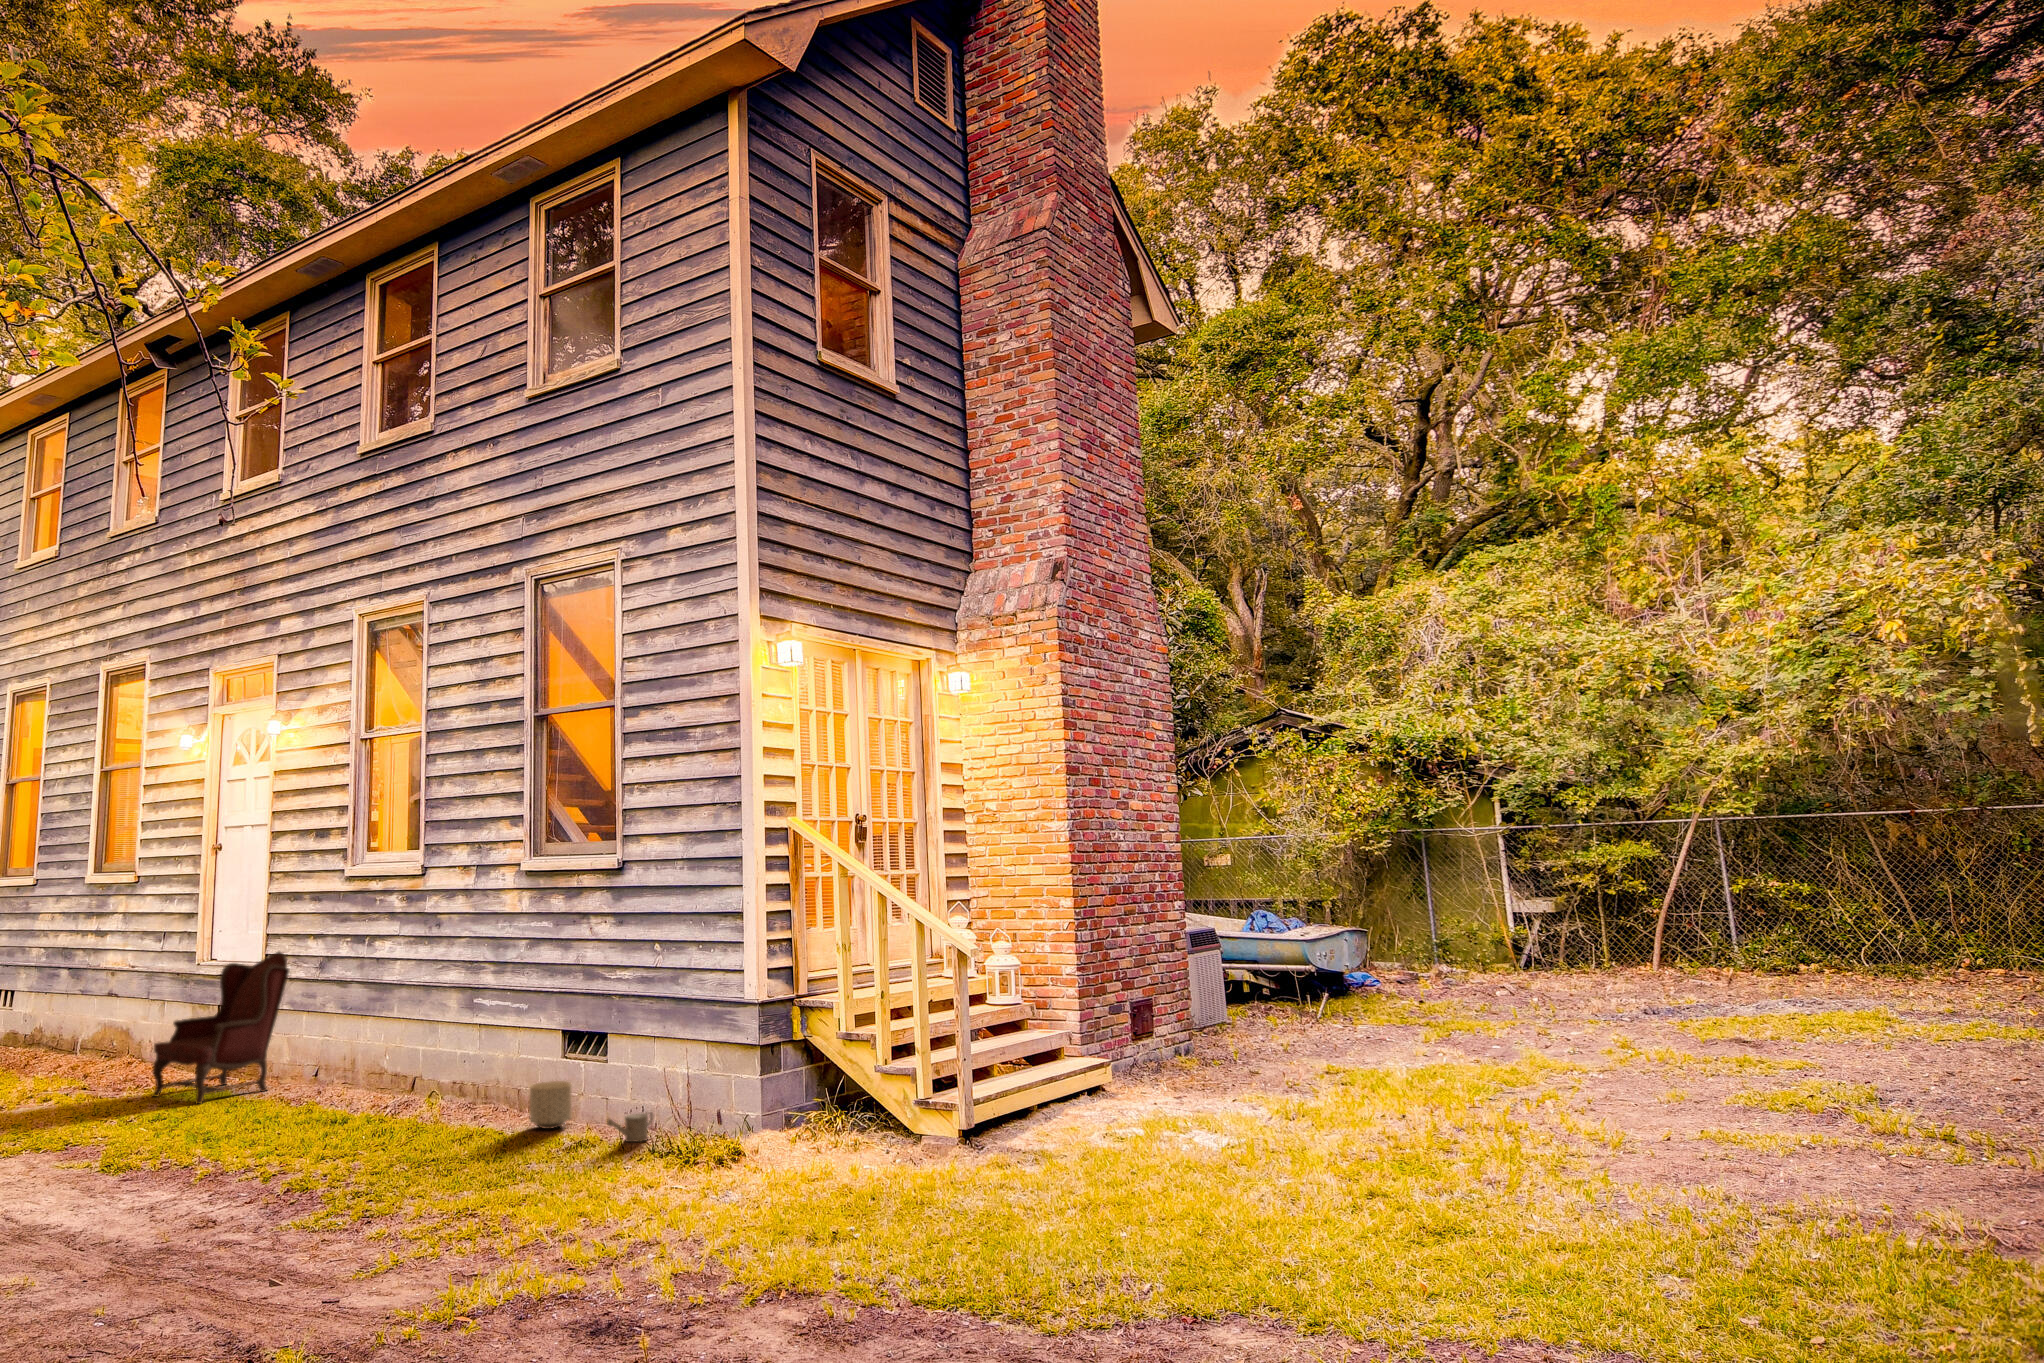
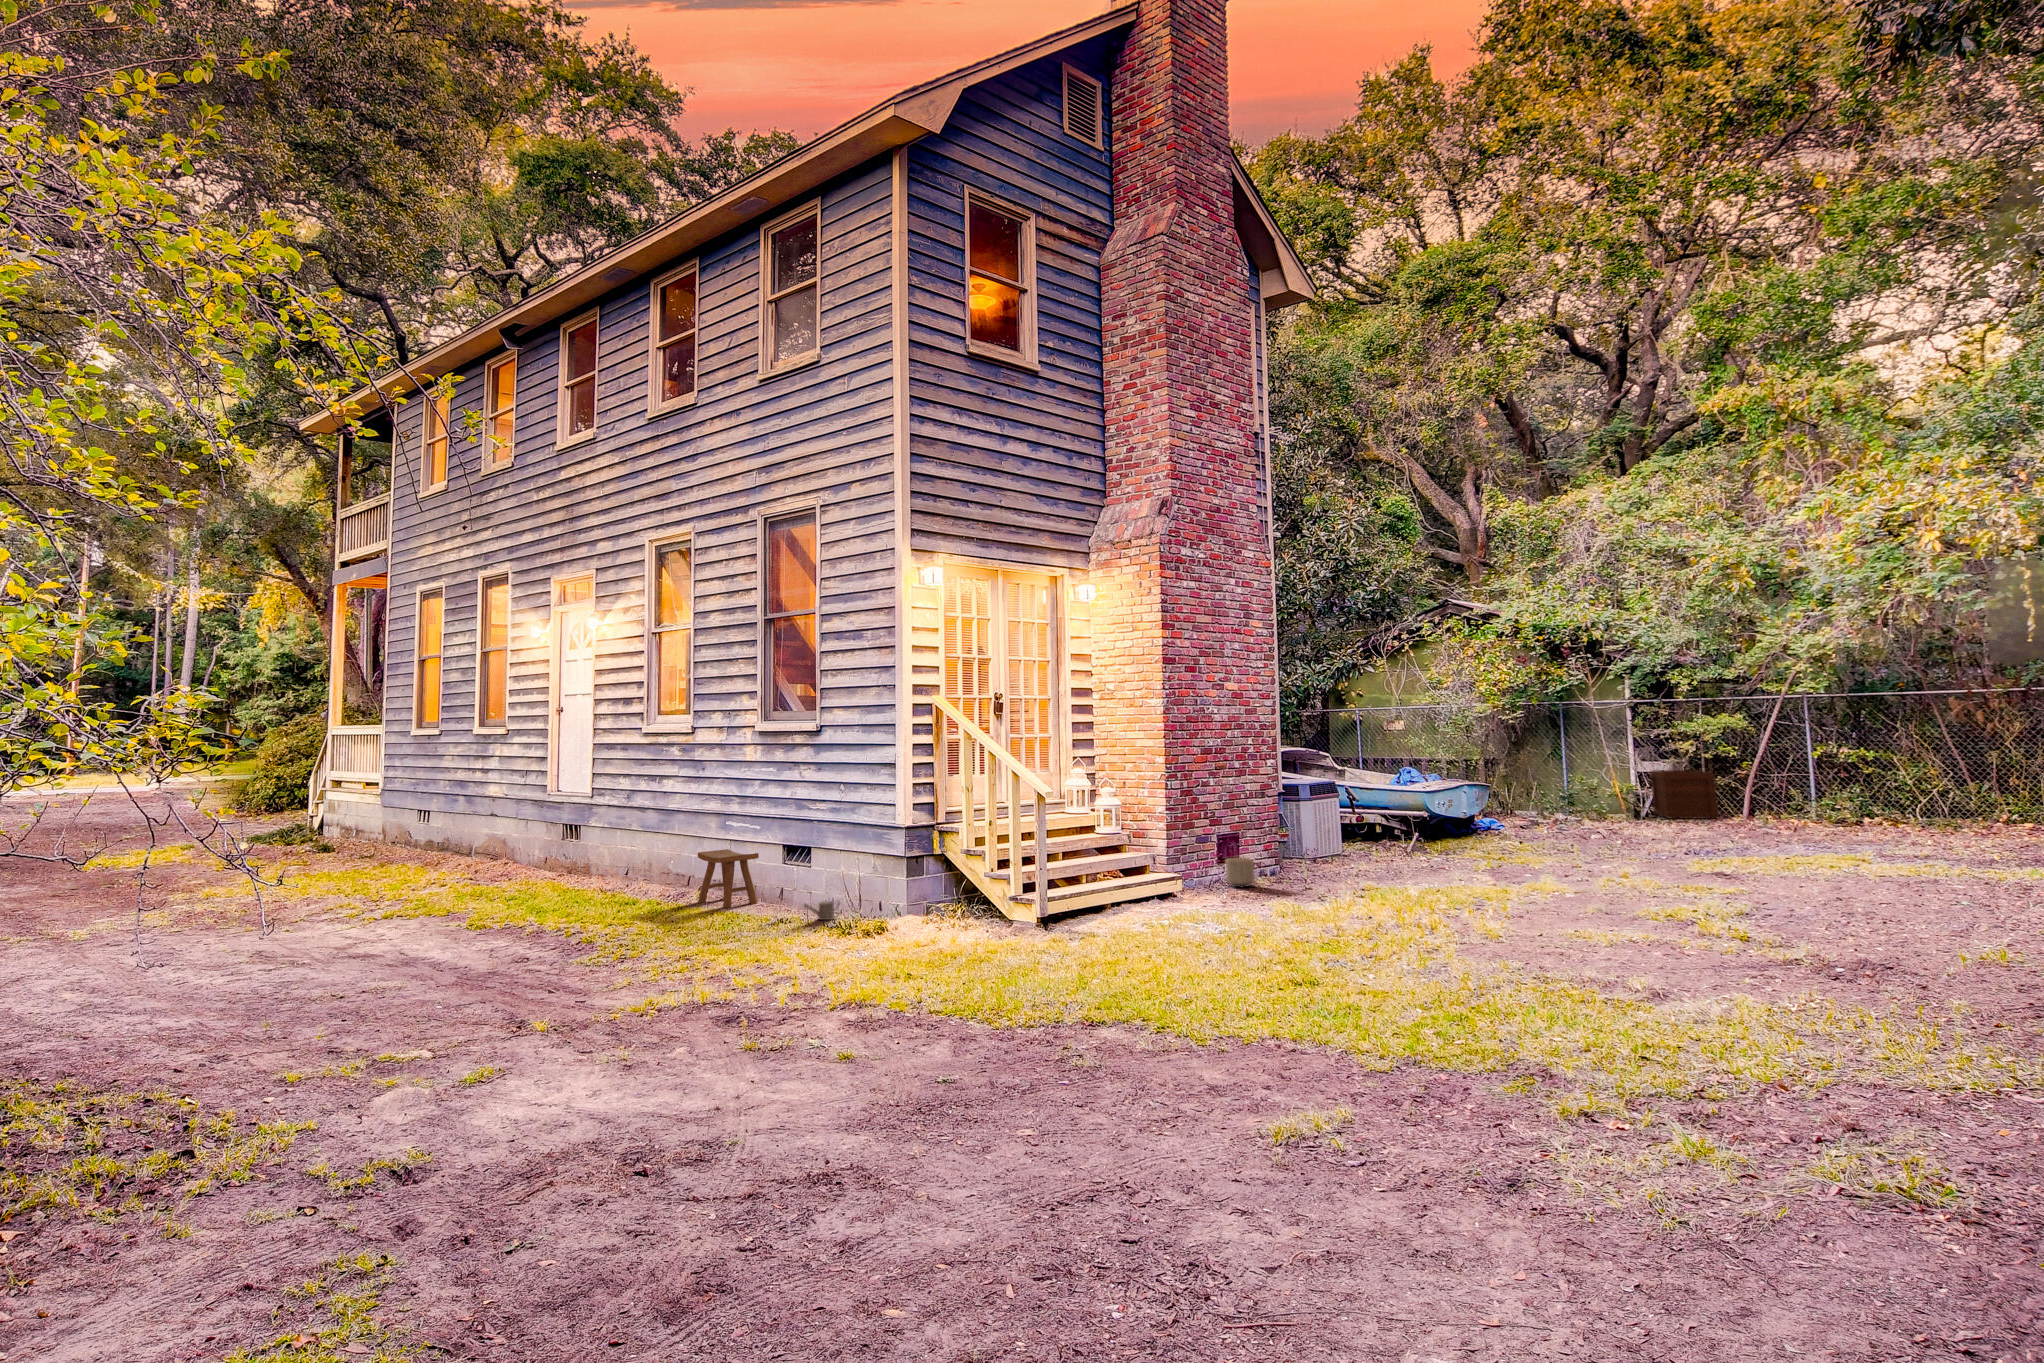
wooden crate: none [1543,898,1630,957] -> present [1650,770,1719,819]
armchair: present [152,952,290,1104] -> none [515,785,608,888]
stool: none [435,1040,524,1126] -> present [698,849,759,908]
planter: present [529,1081,572,1129] -> present [1226,858,1255,887]

